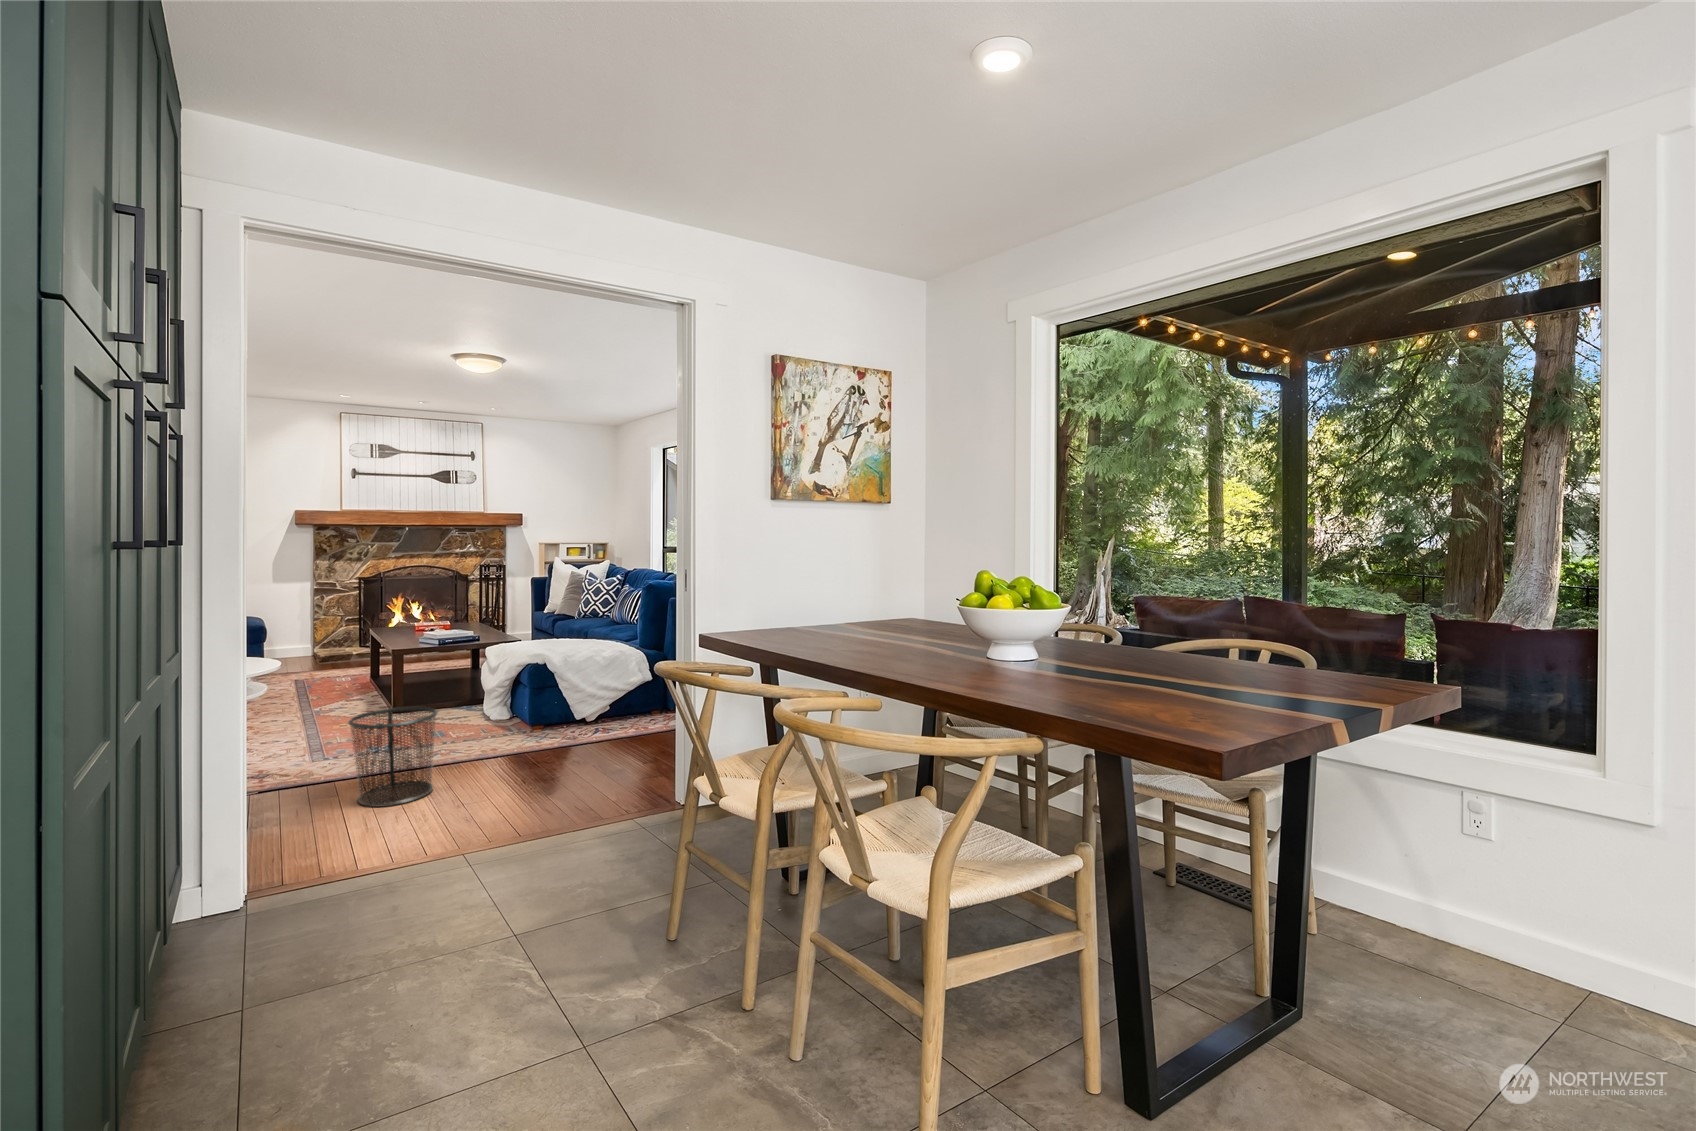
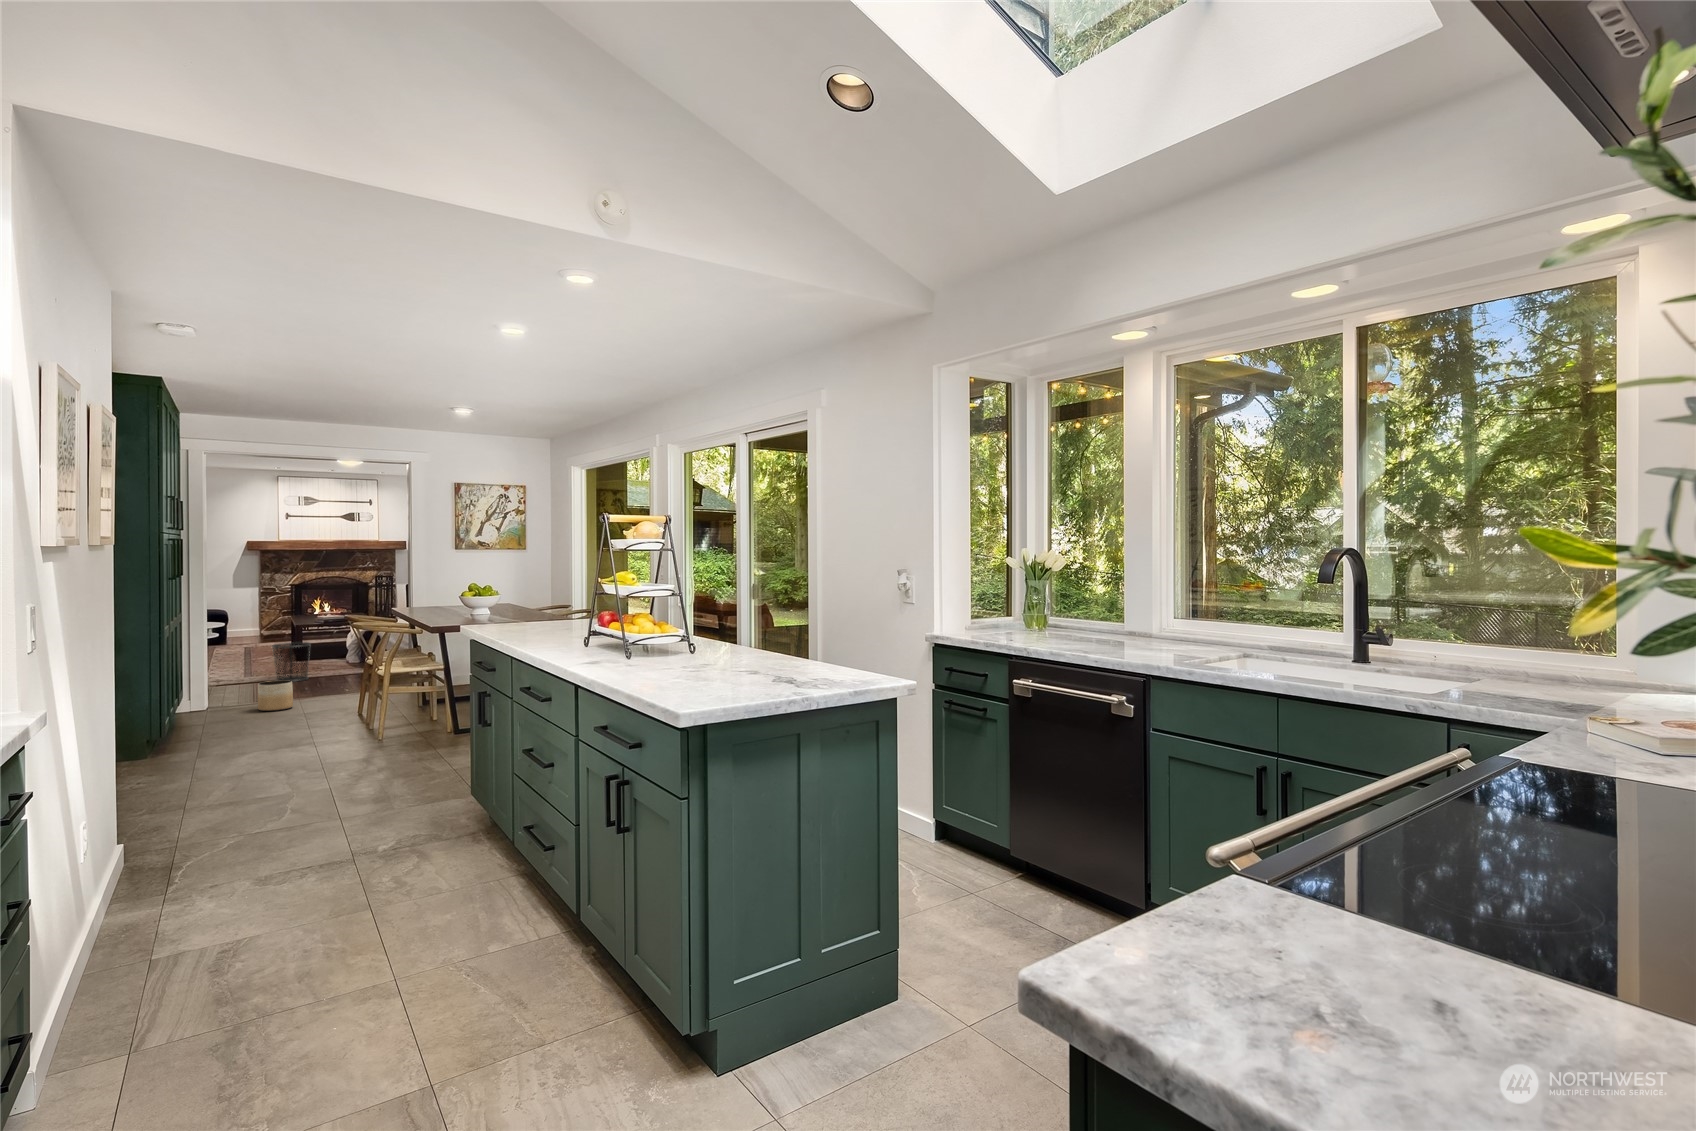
planter: none [330,894,449,1035] -> present [258,680,293,711]

